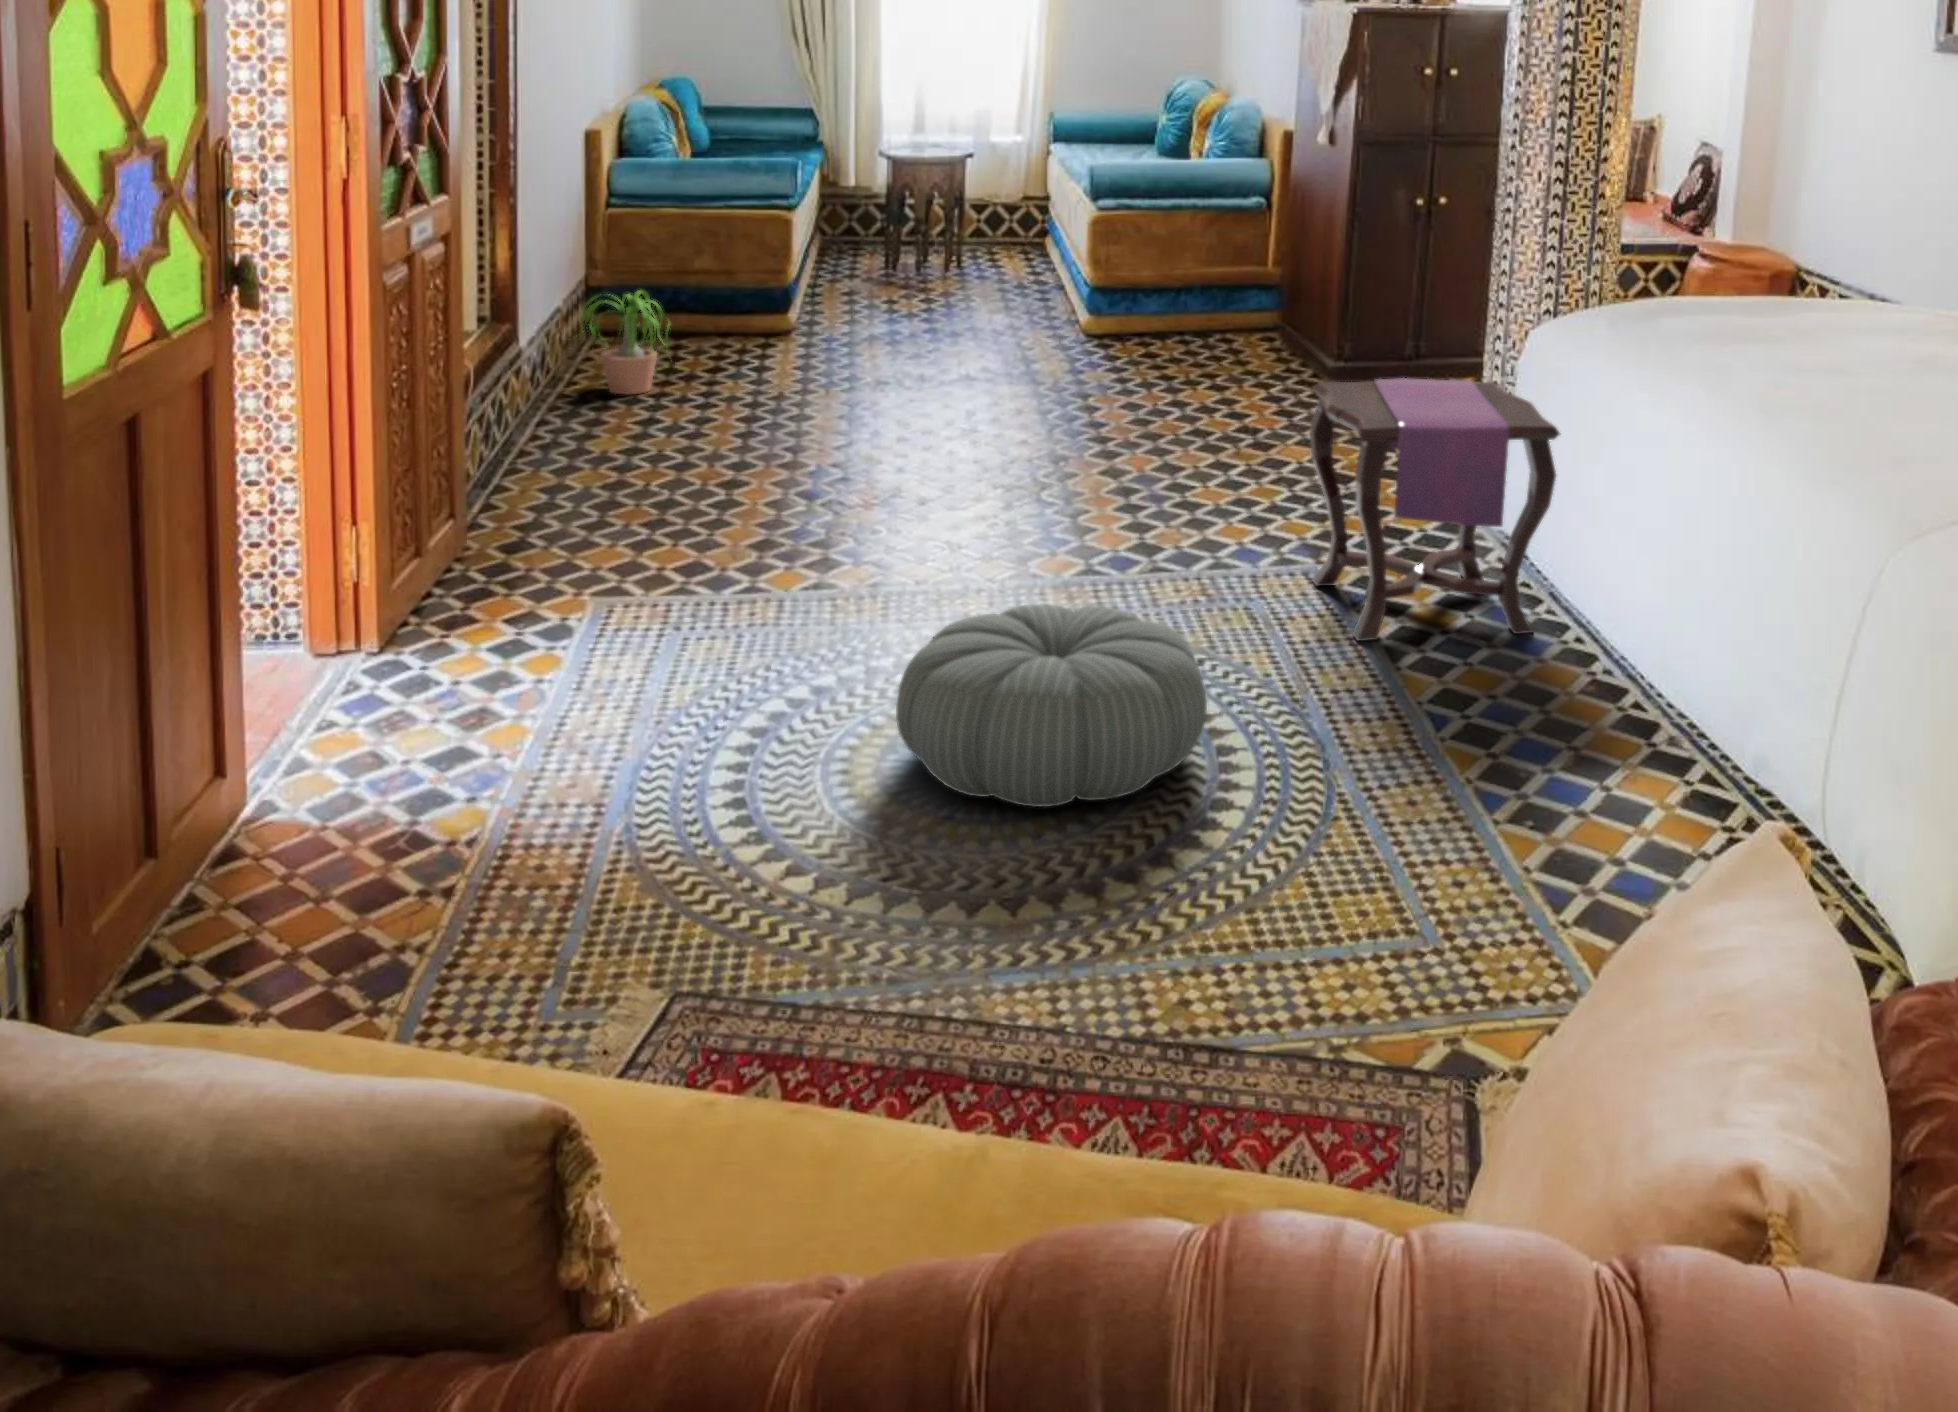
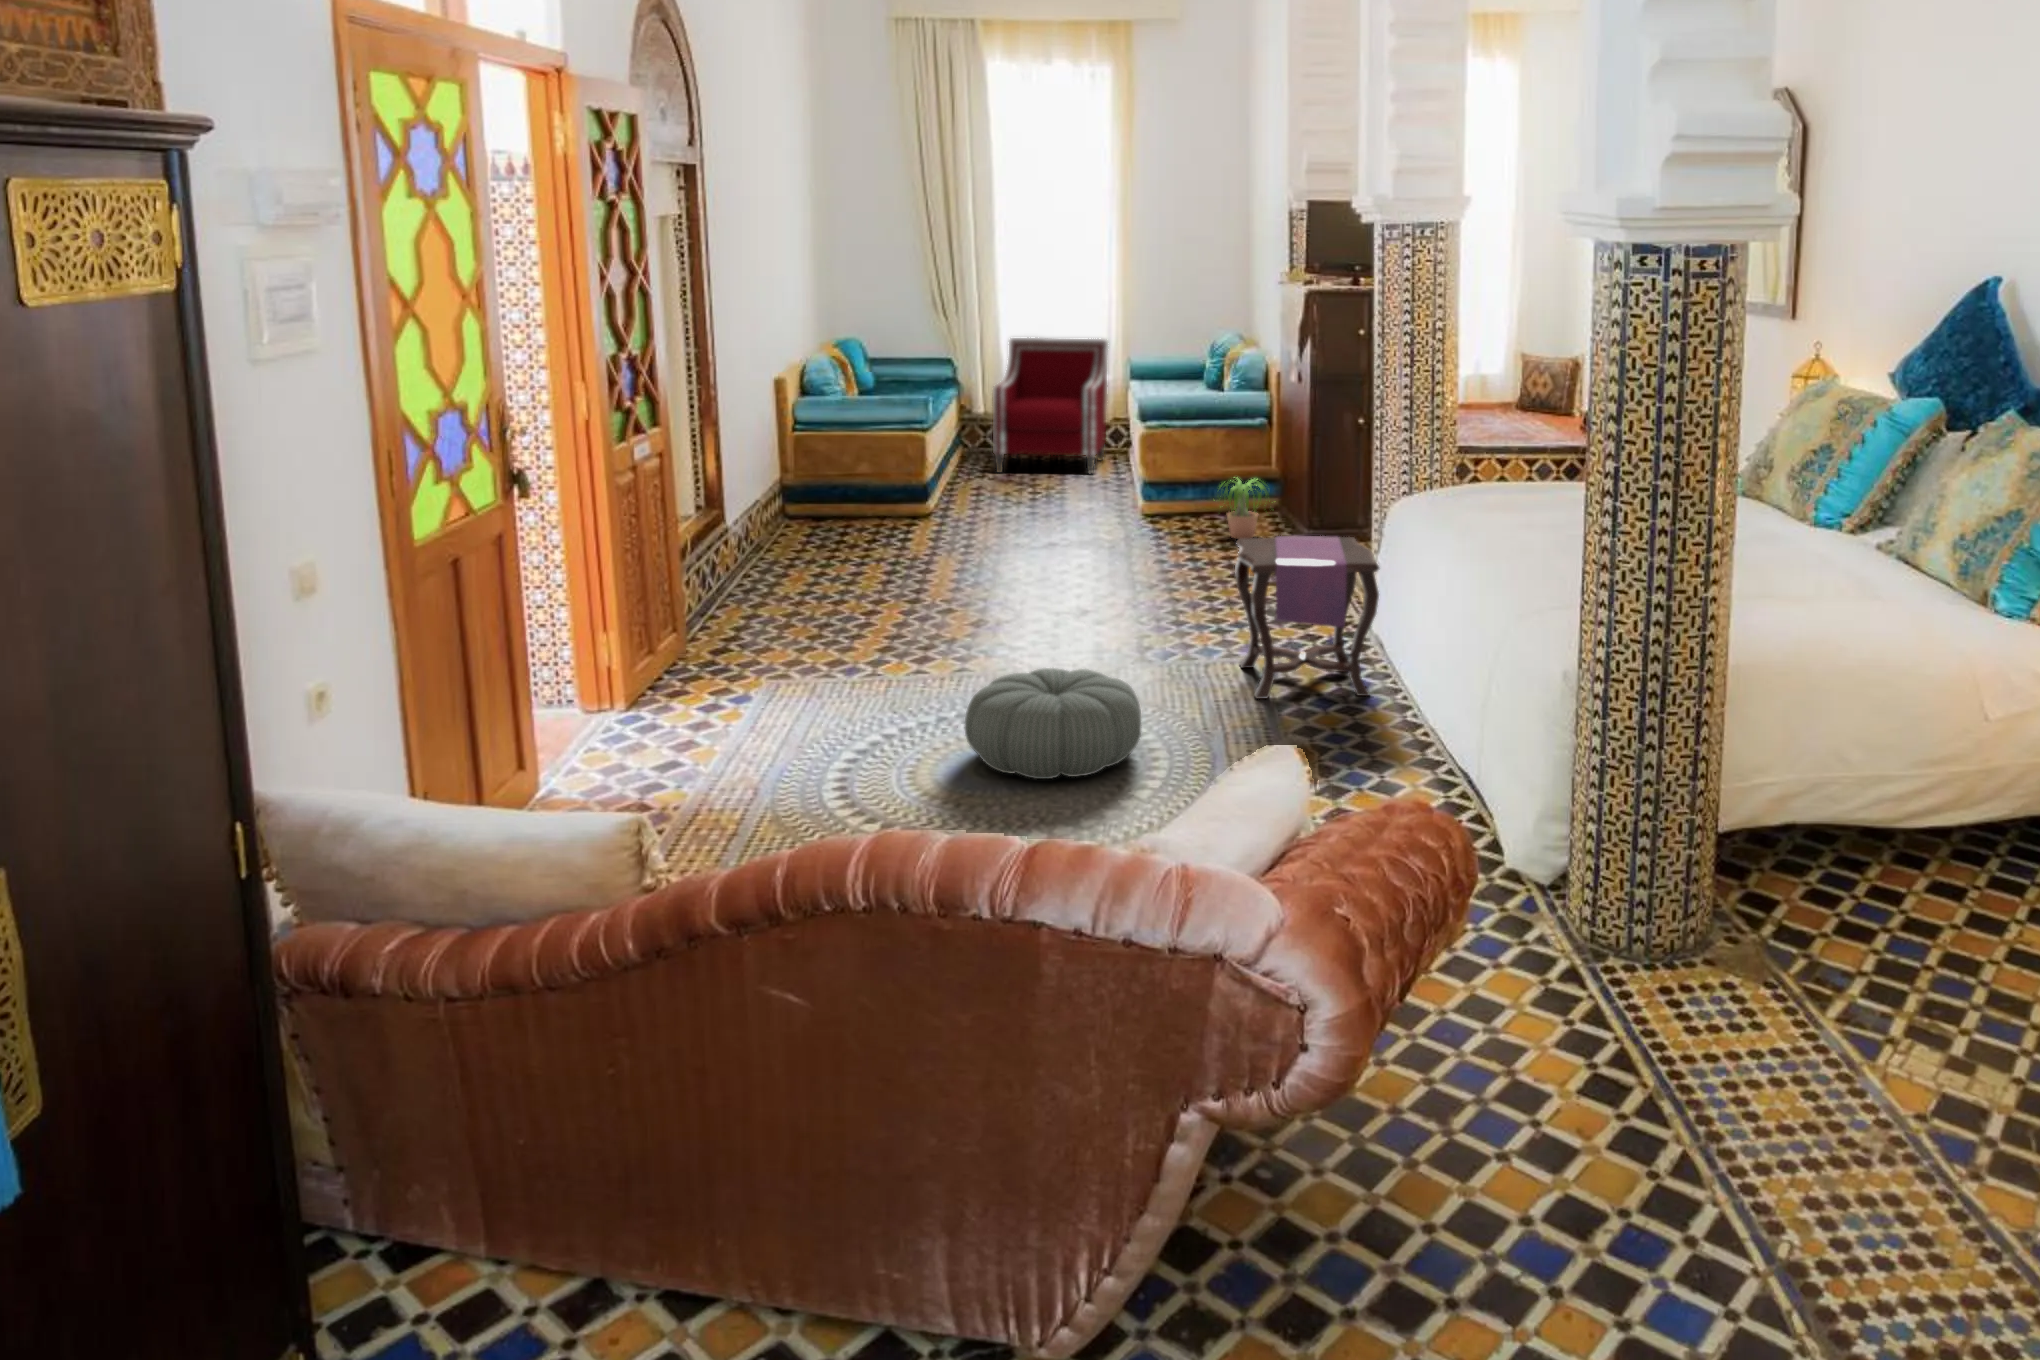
armchair: none [856,75,1023,276] -> present [993,338,1108,473]
potted plant: present [581,291,669,394] -> present [1221,479,1269,539]

